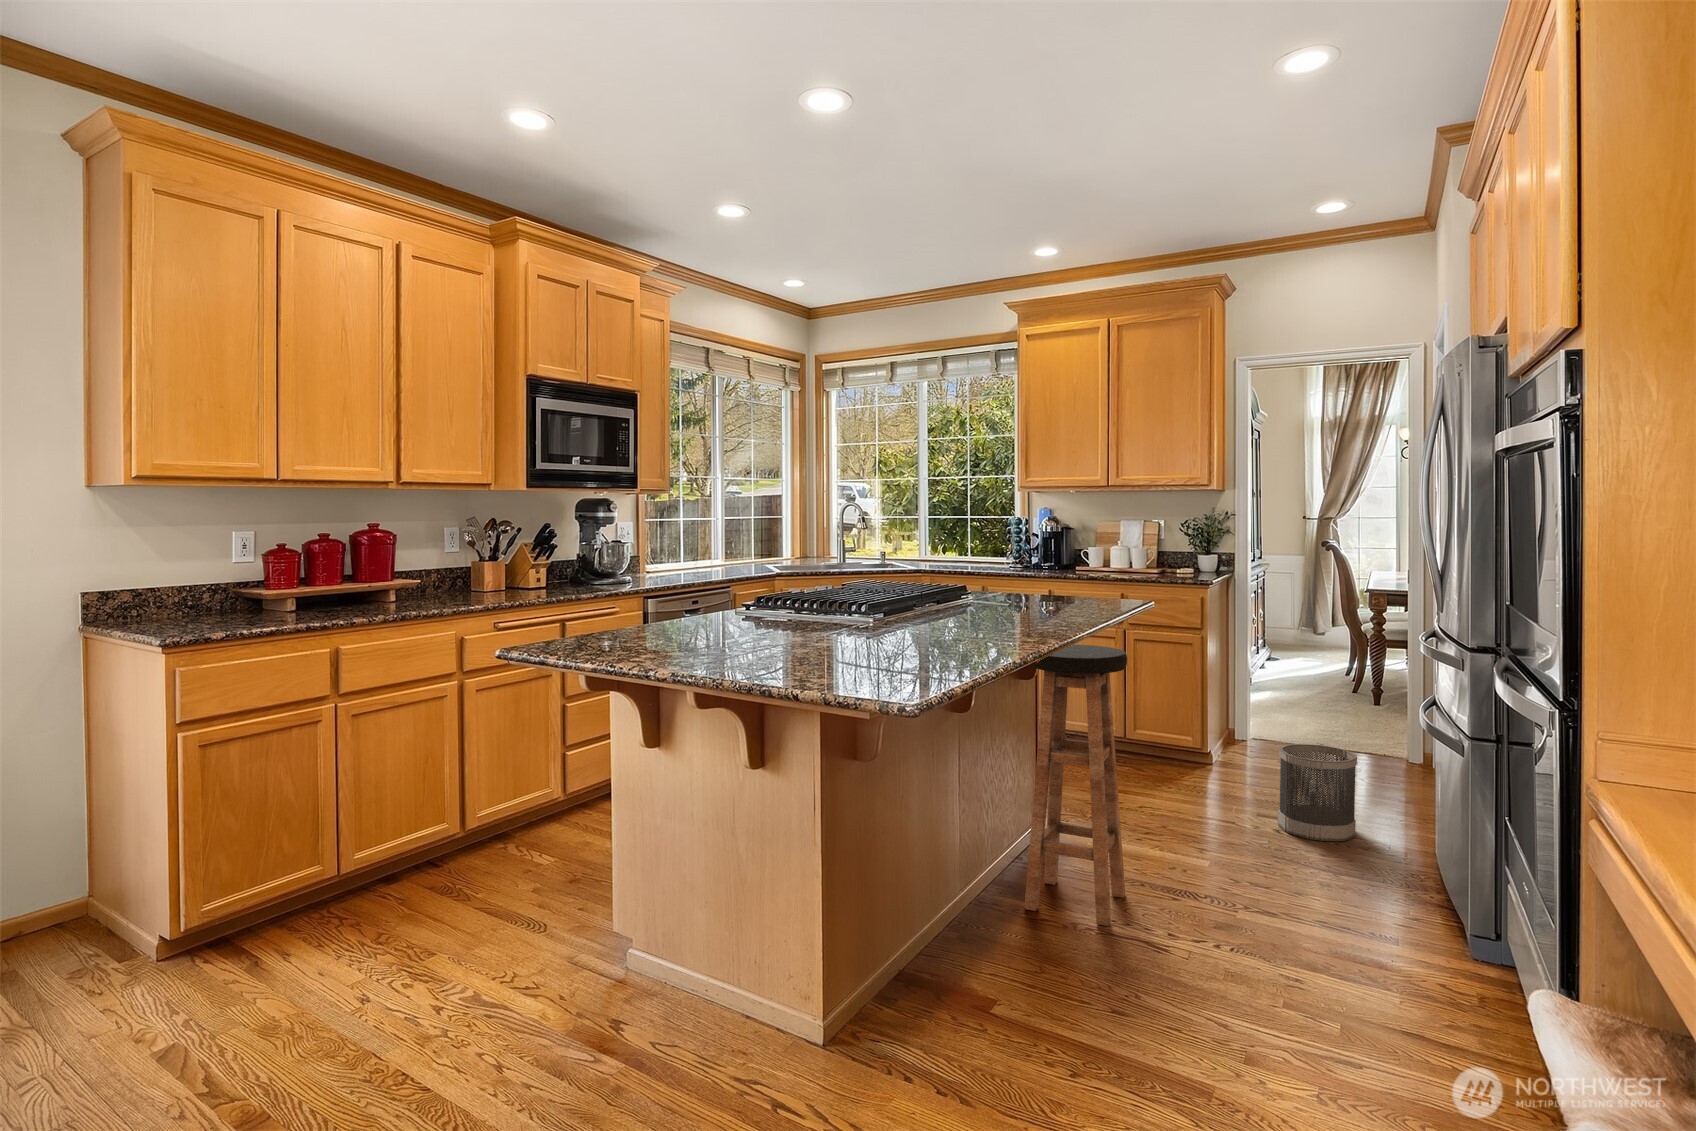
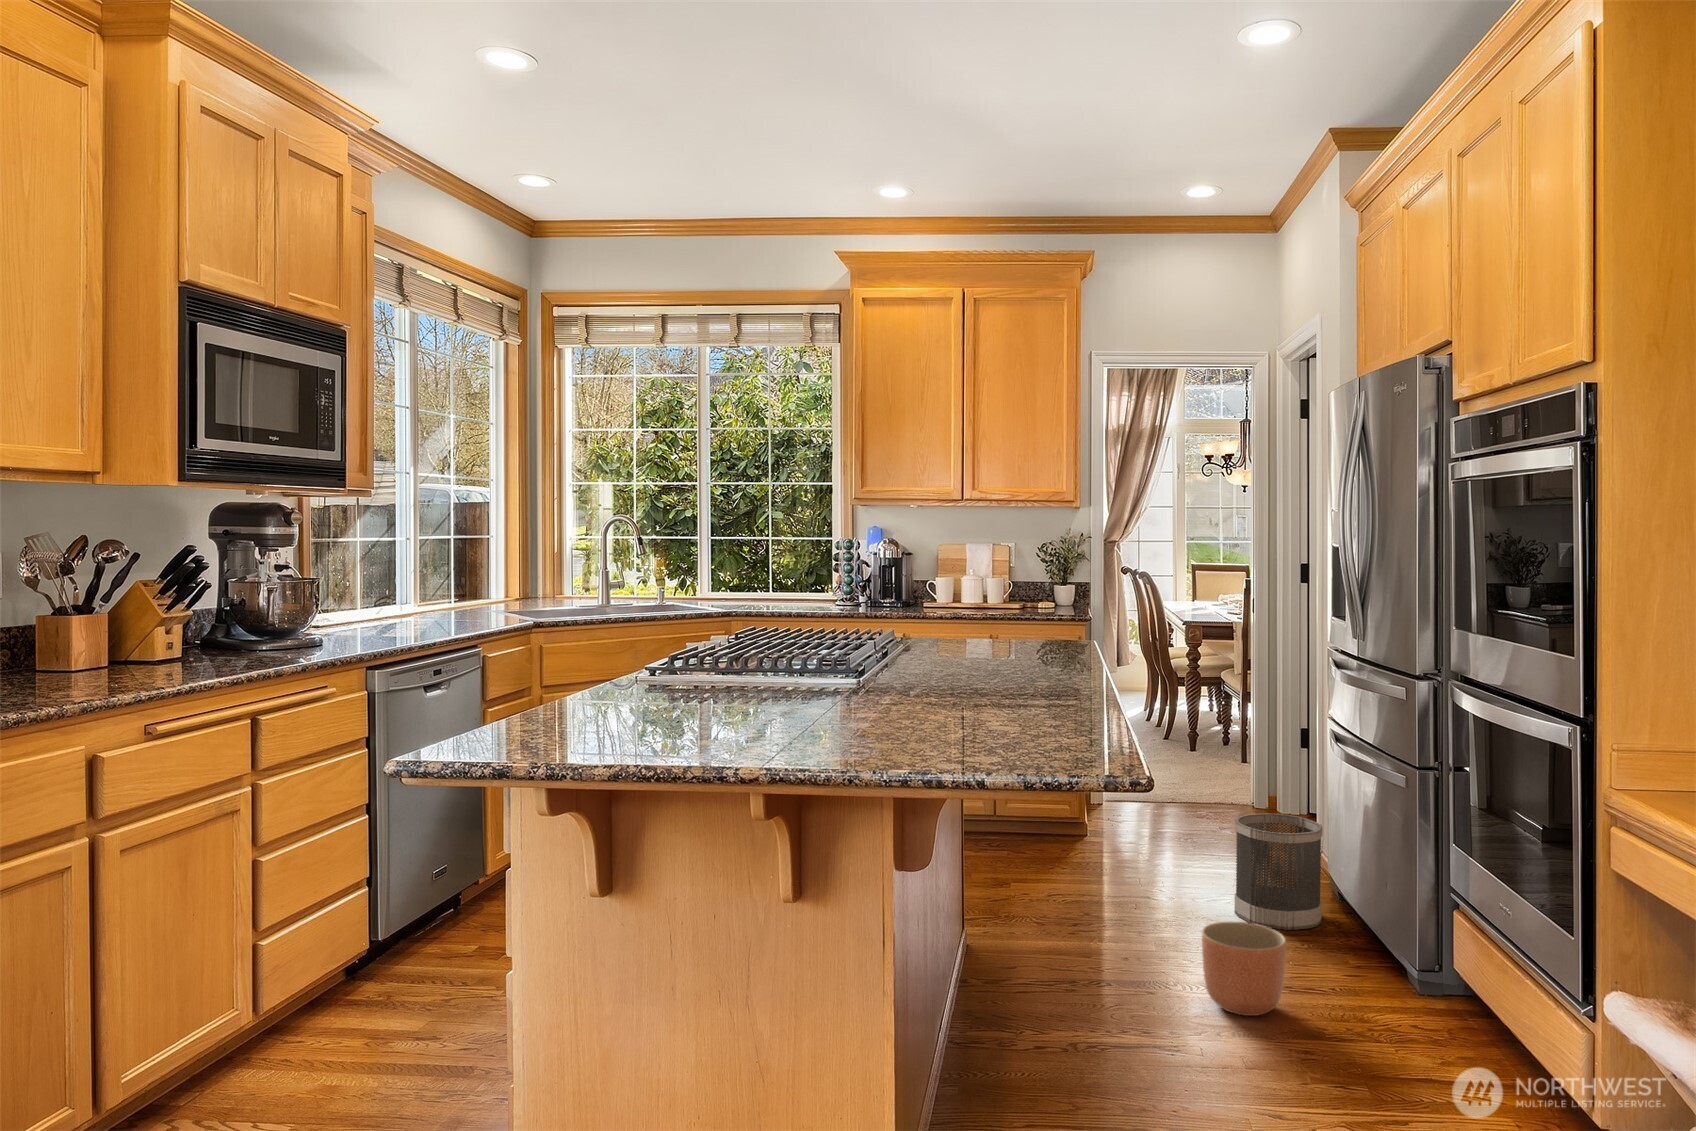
bar stool: present [1025,644,1127,926] -> none [1042,712,1173,1087]
planter: none [1187,819,1255,893] -> present [1202,922,1286,1016]

